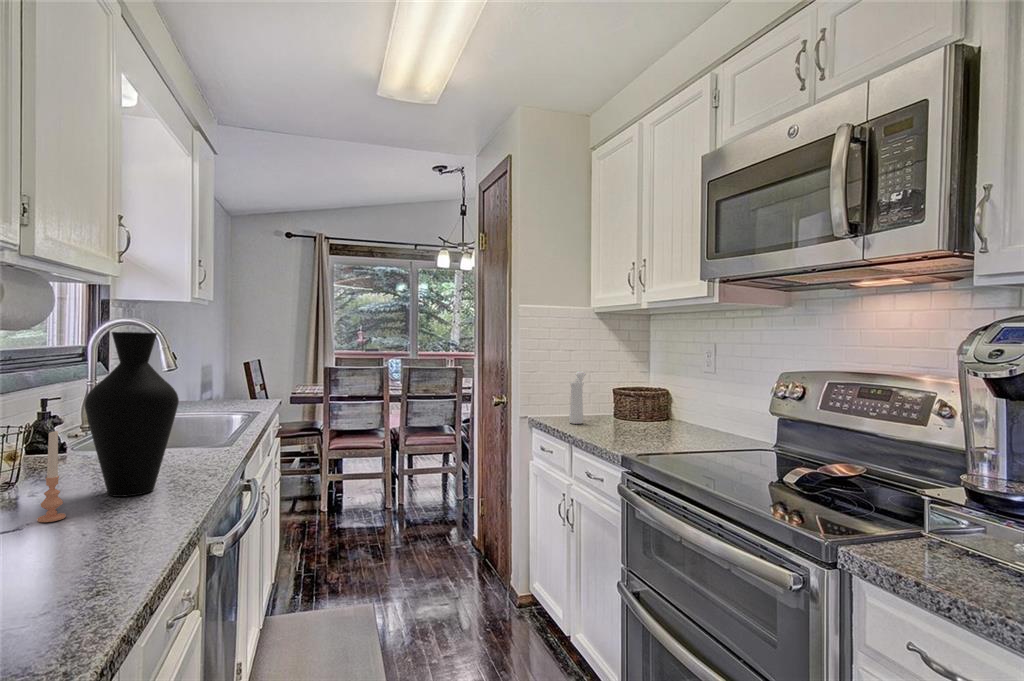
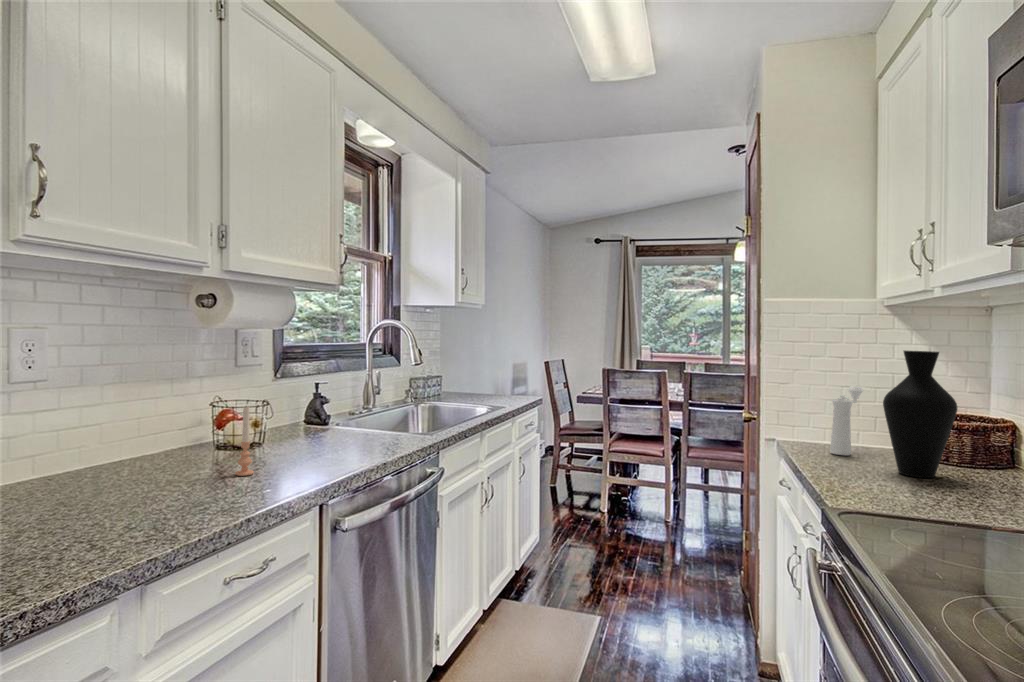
vase: present [85,332,179,497] -> present [883,351,957,478]

